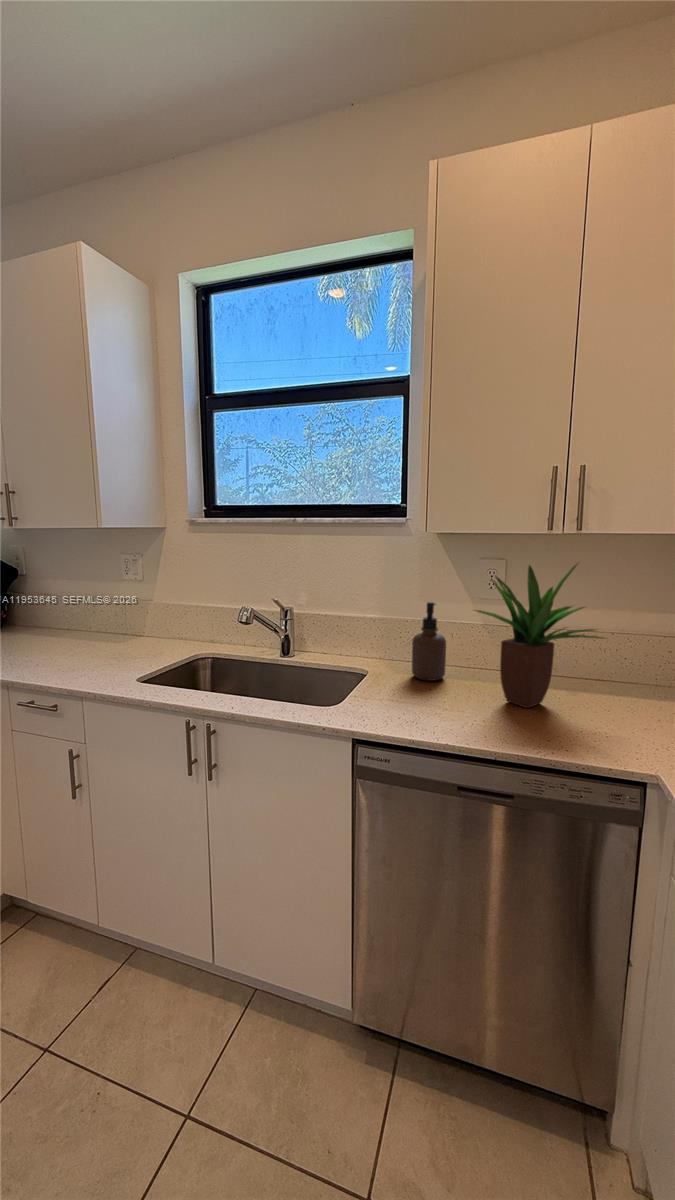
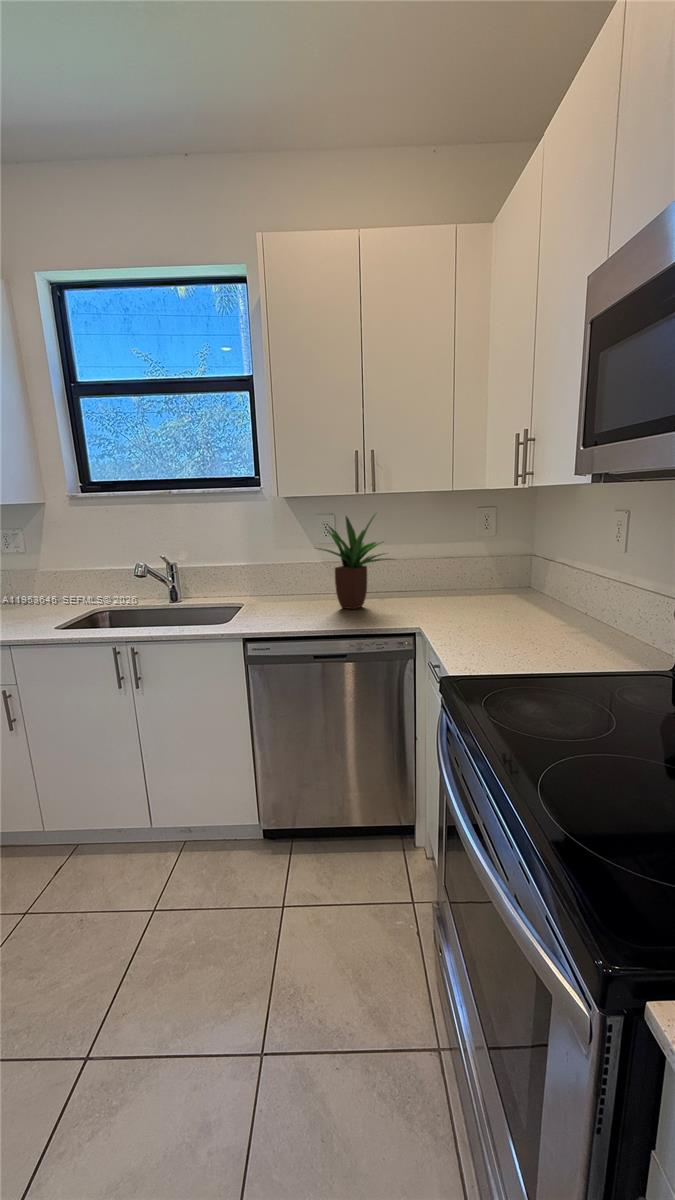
soap dispenser: present [412,602,446,681] -> none [275,548,300,604]

